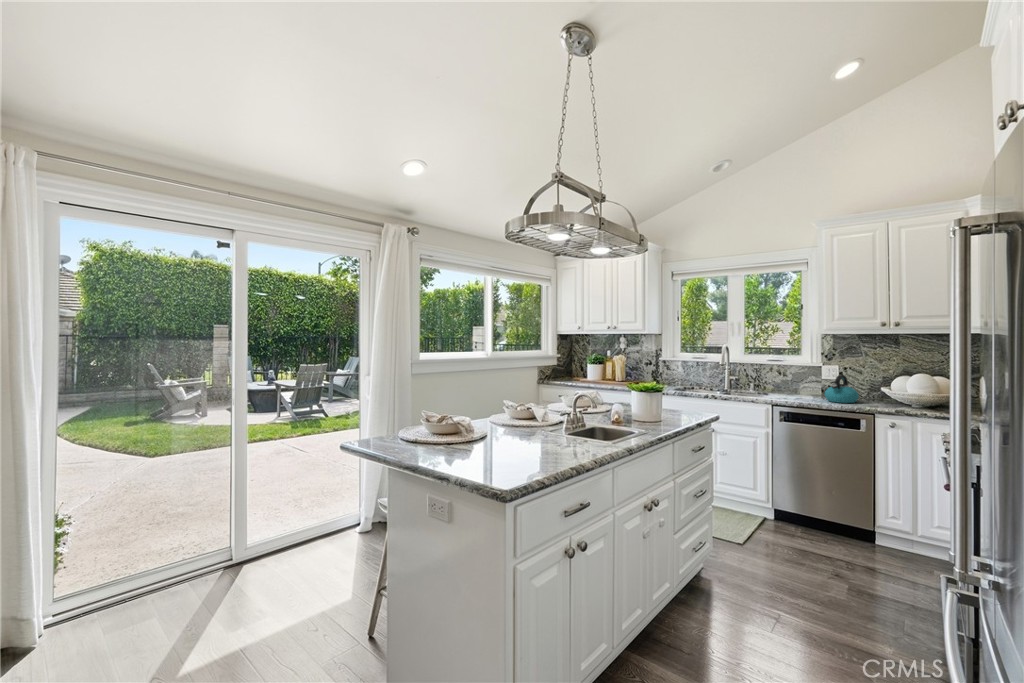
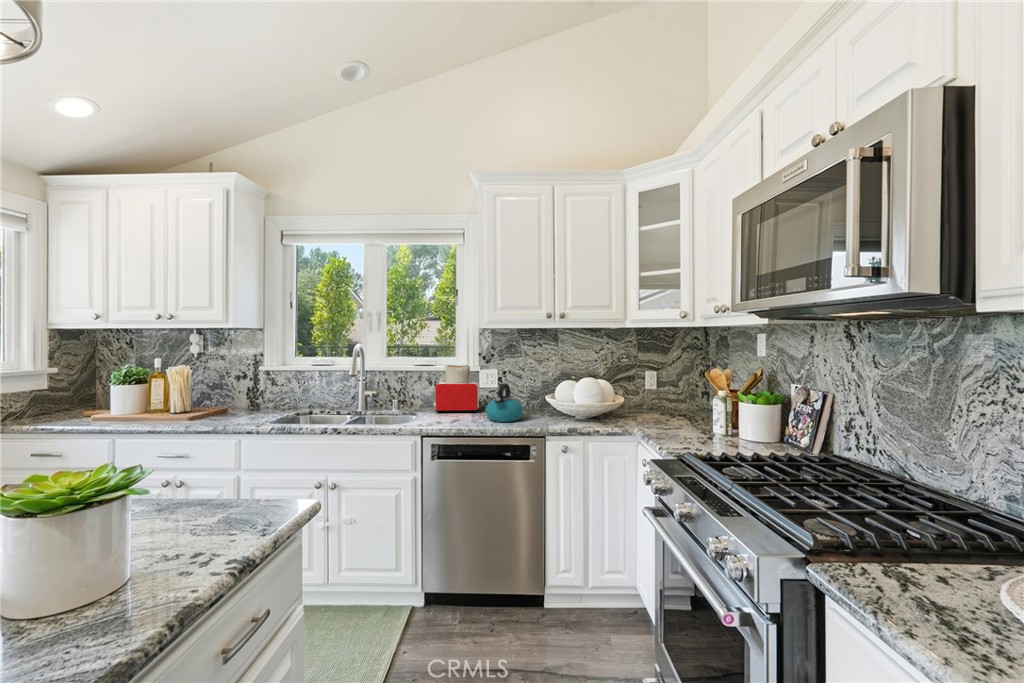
toaster: none [782,361,821,396] -> present [433,365,479,413]

